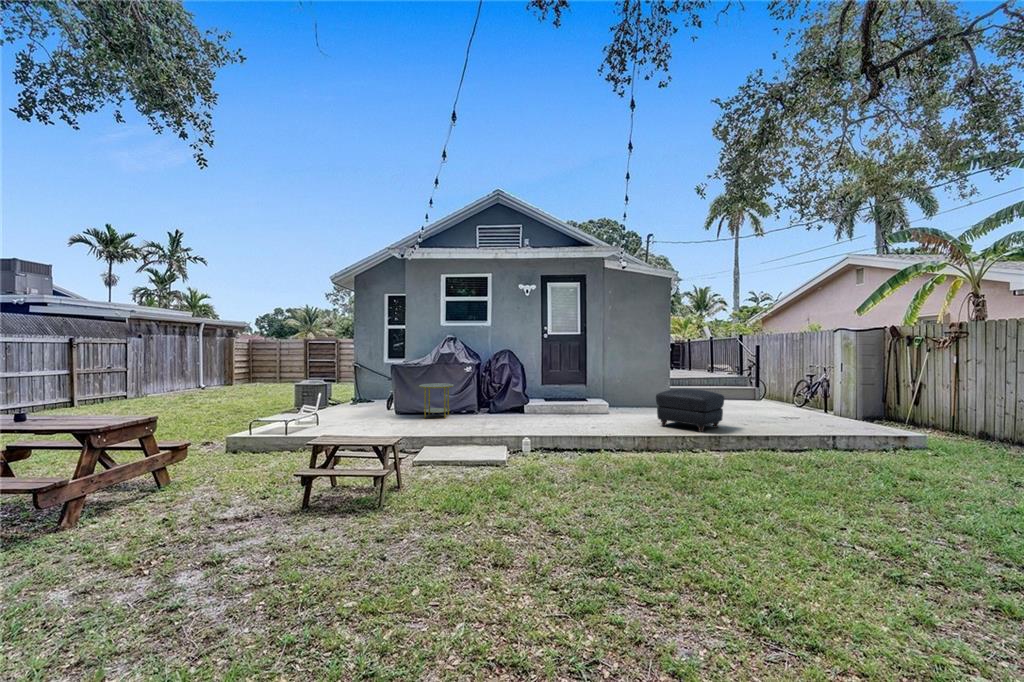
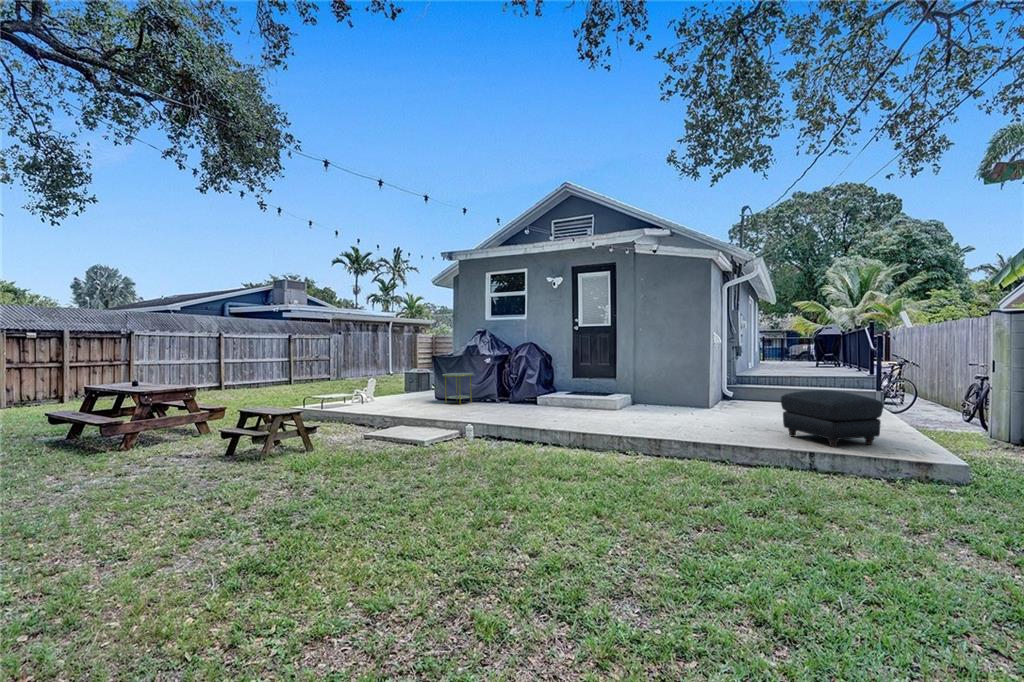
ottoman: present [656,389,724,432] -> present [781,390,883,447]

